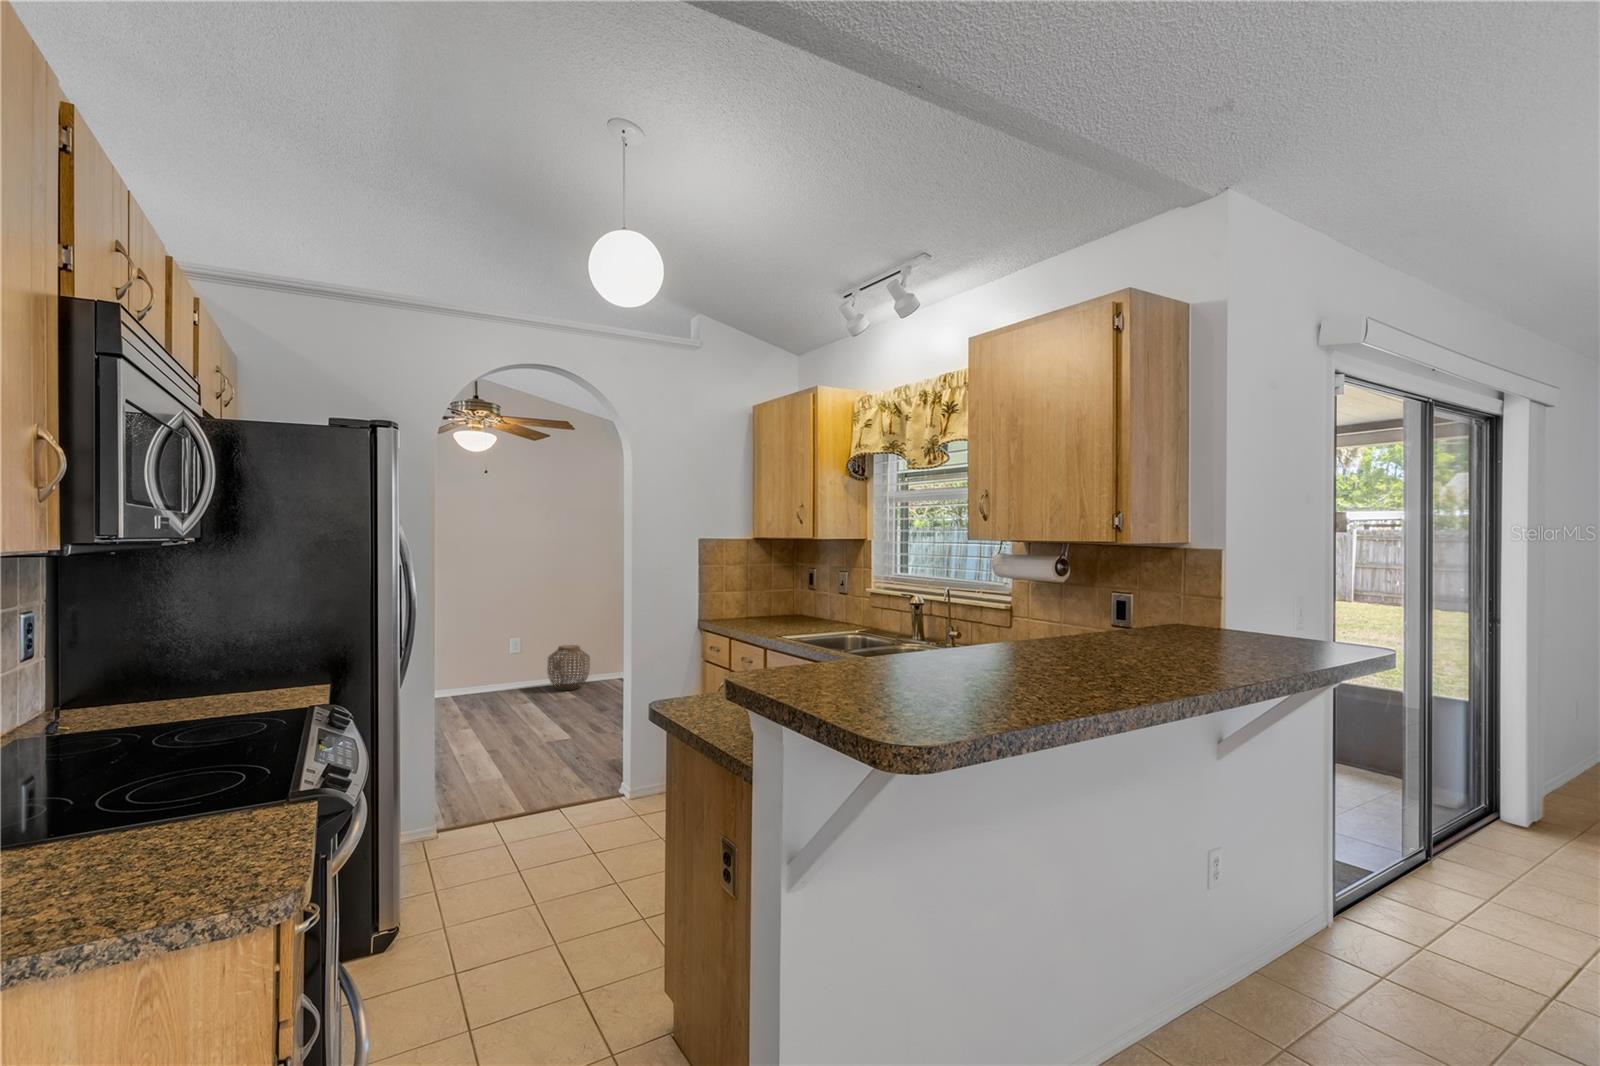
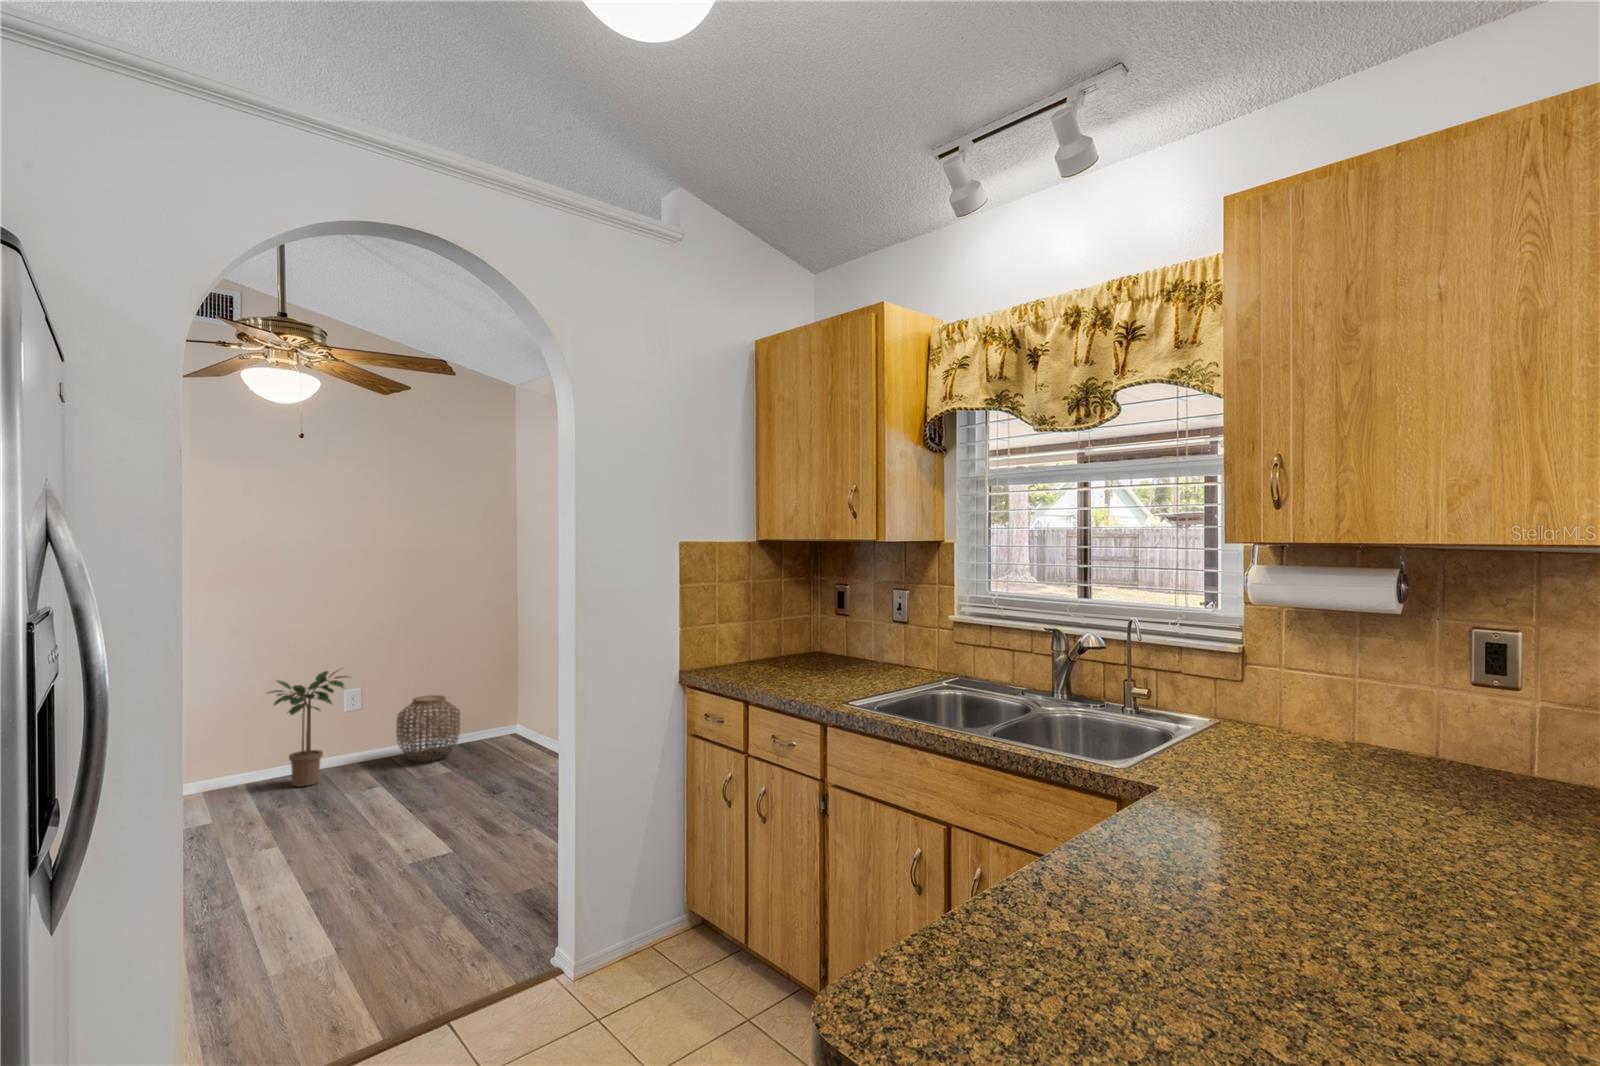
potted plant: none [465,622,519,700] -> present [269,671,351,786]

